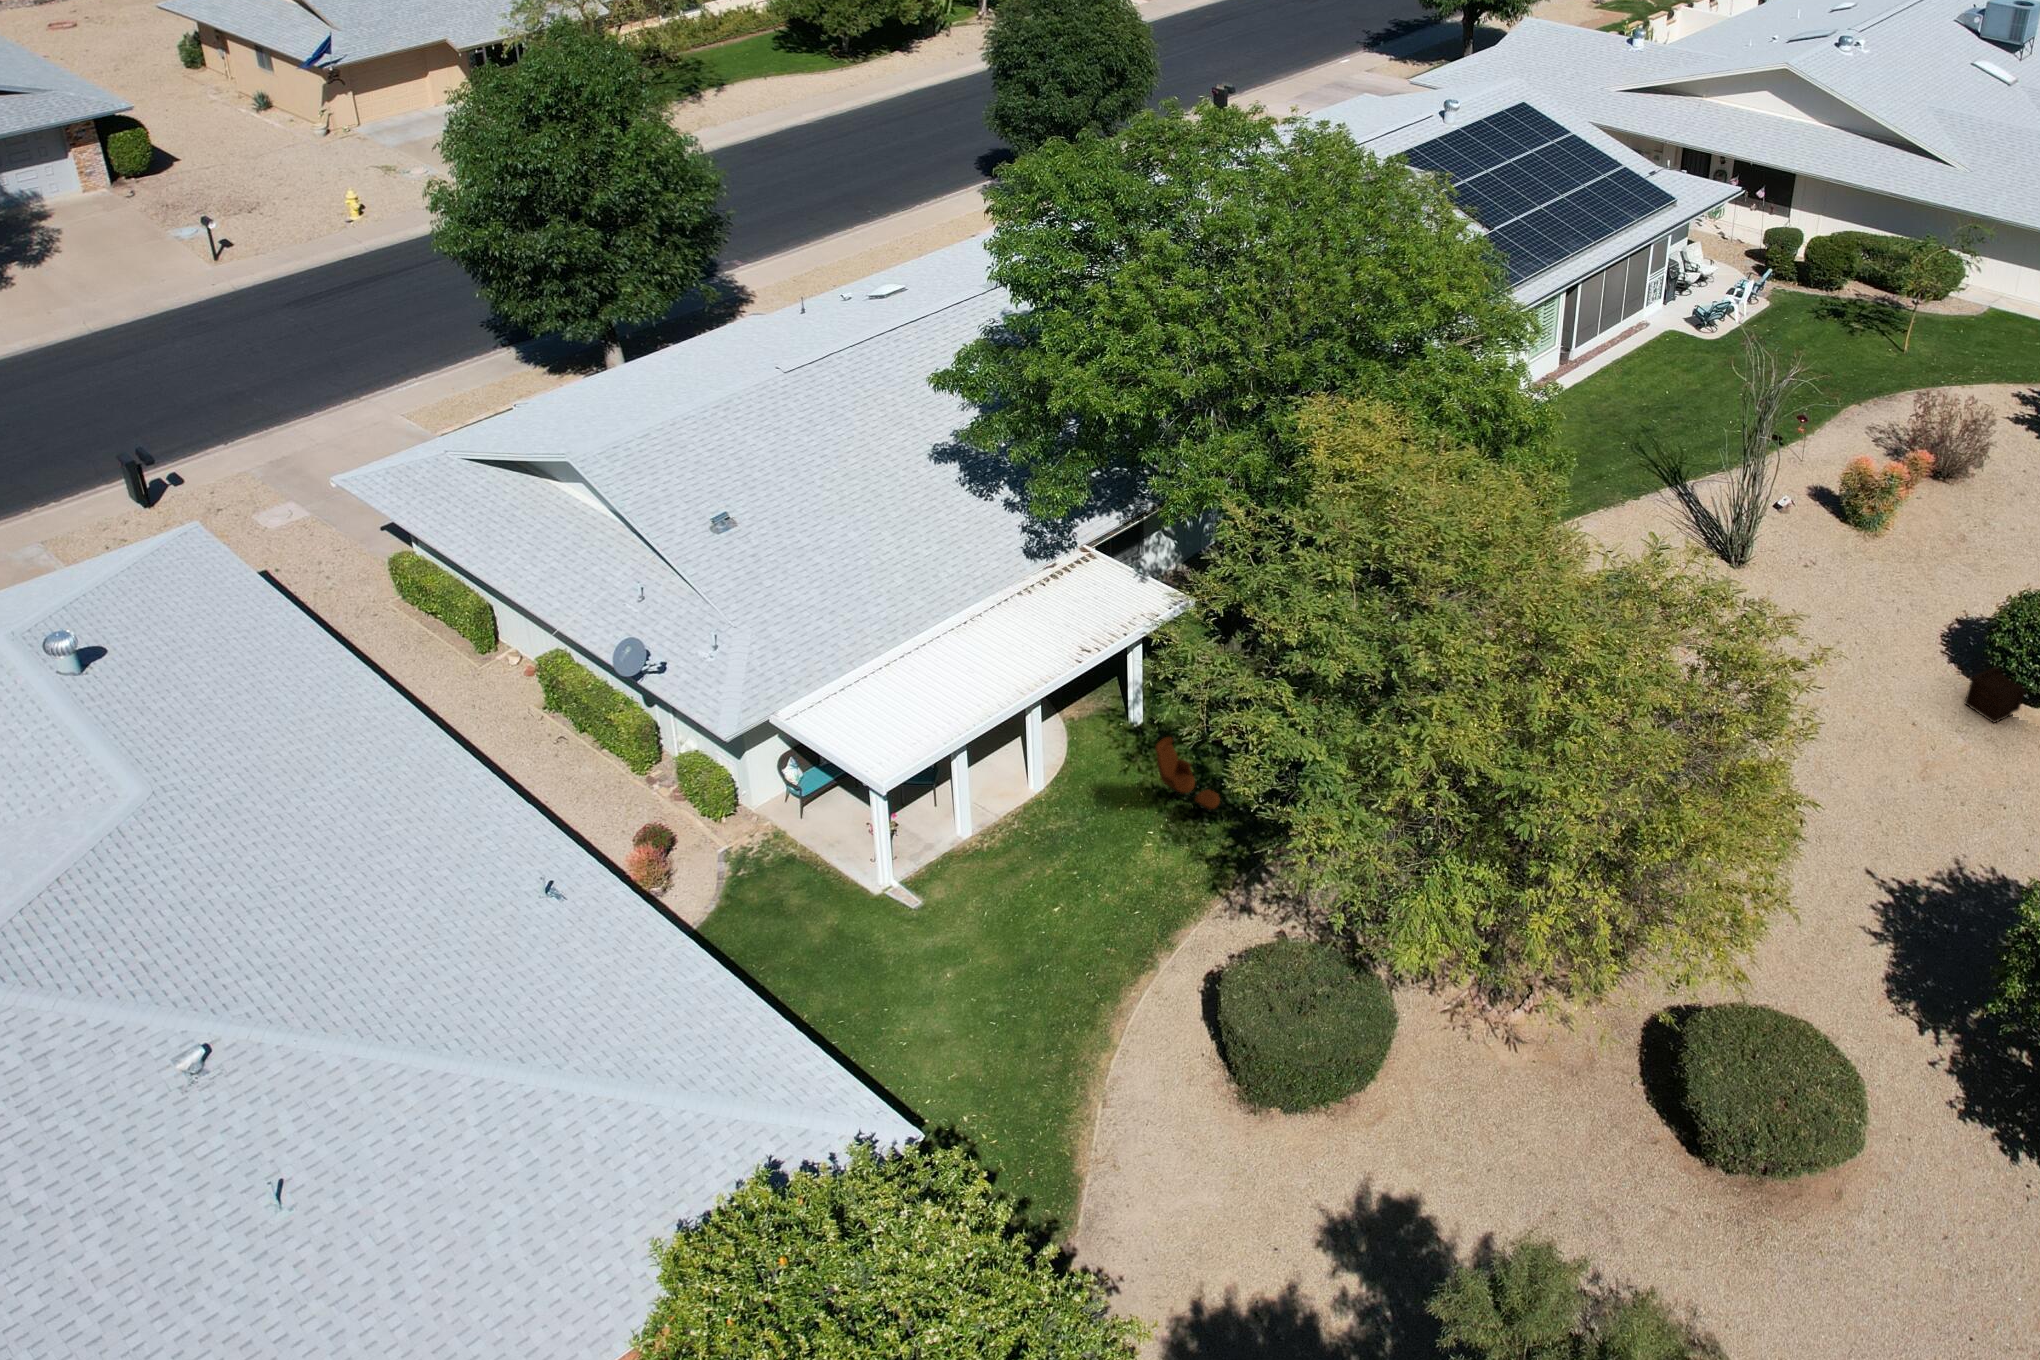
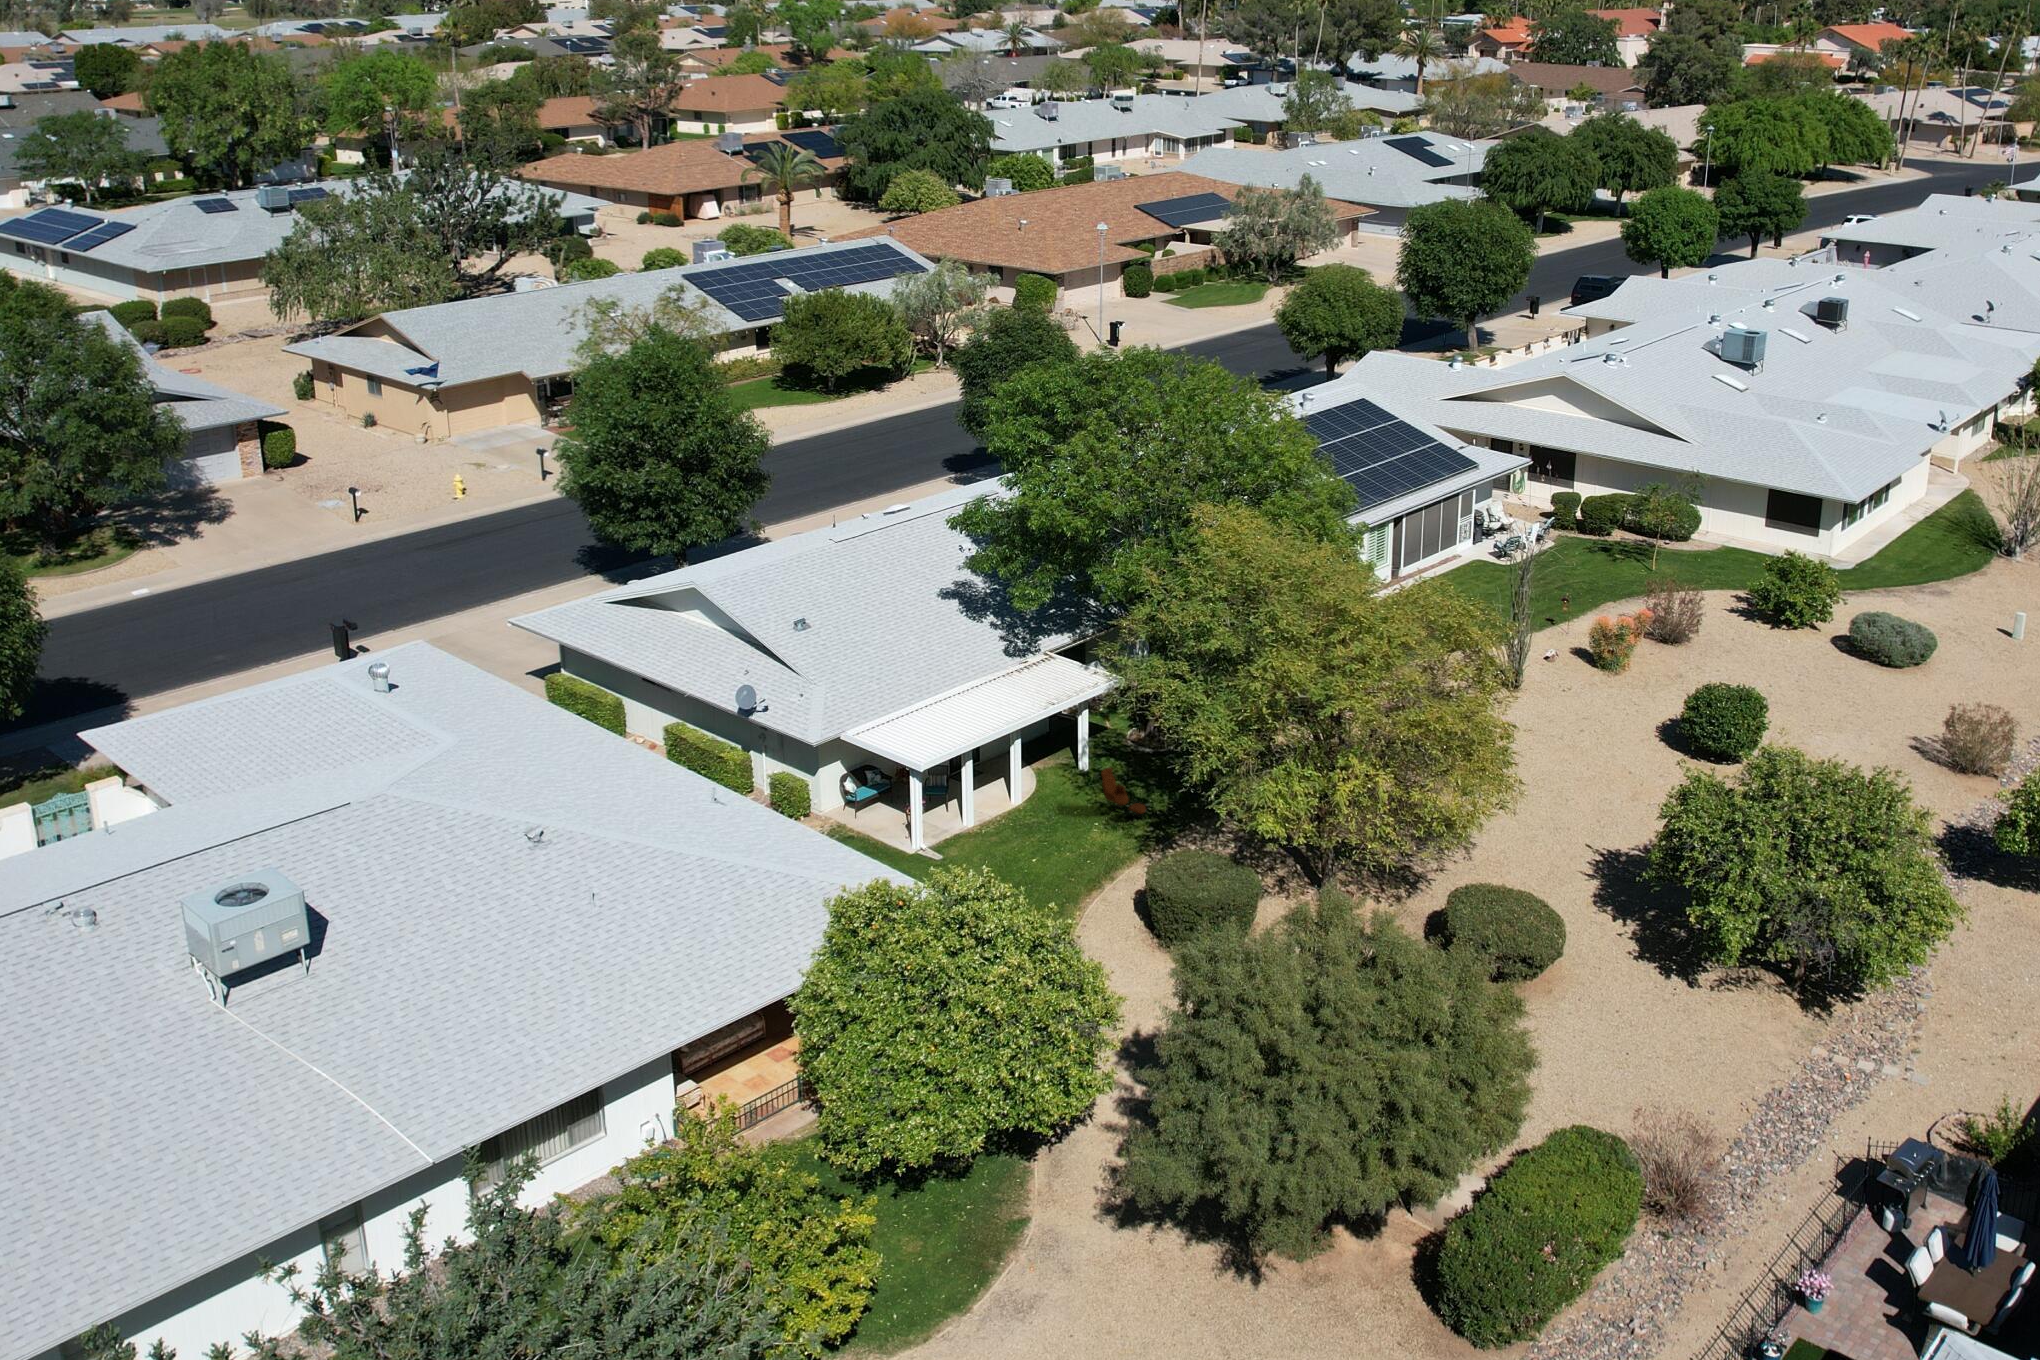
wooden crate: present [1965,667,2025,723] -> none [1668,735,1708,772]

